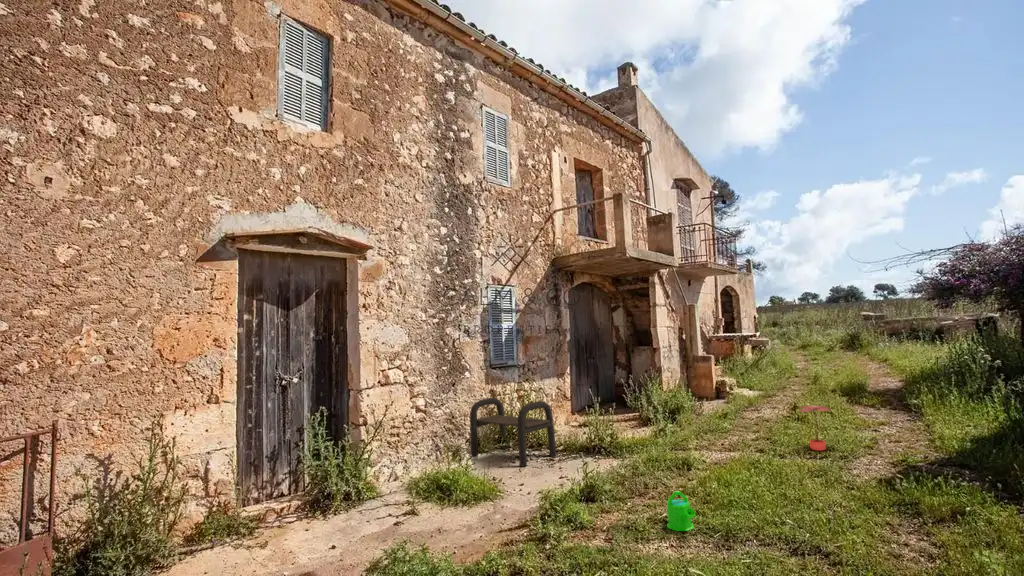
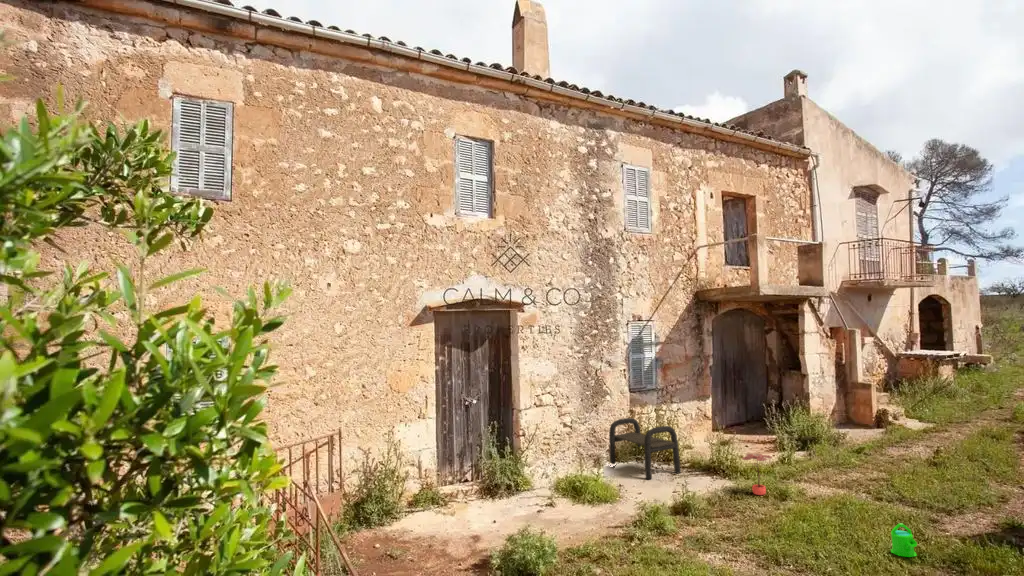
potted plant: present [798,405,831,451] -> present [742,454,772,495]
watering can: present [667,491,695,531] -> present [891,523,917,557]

